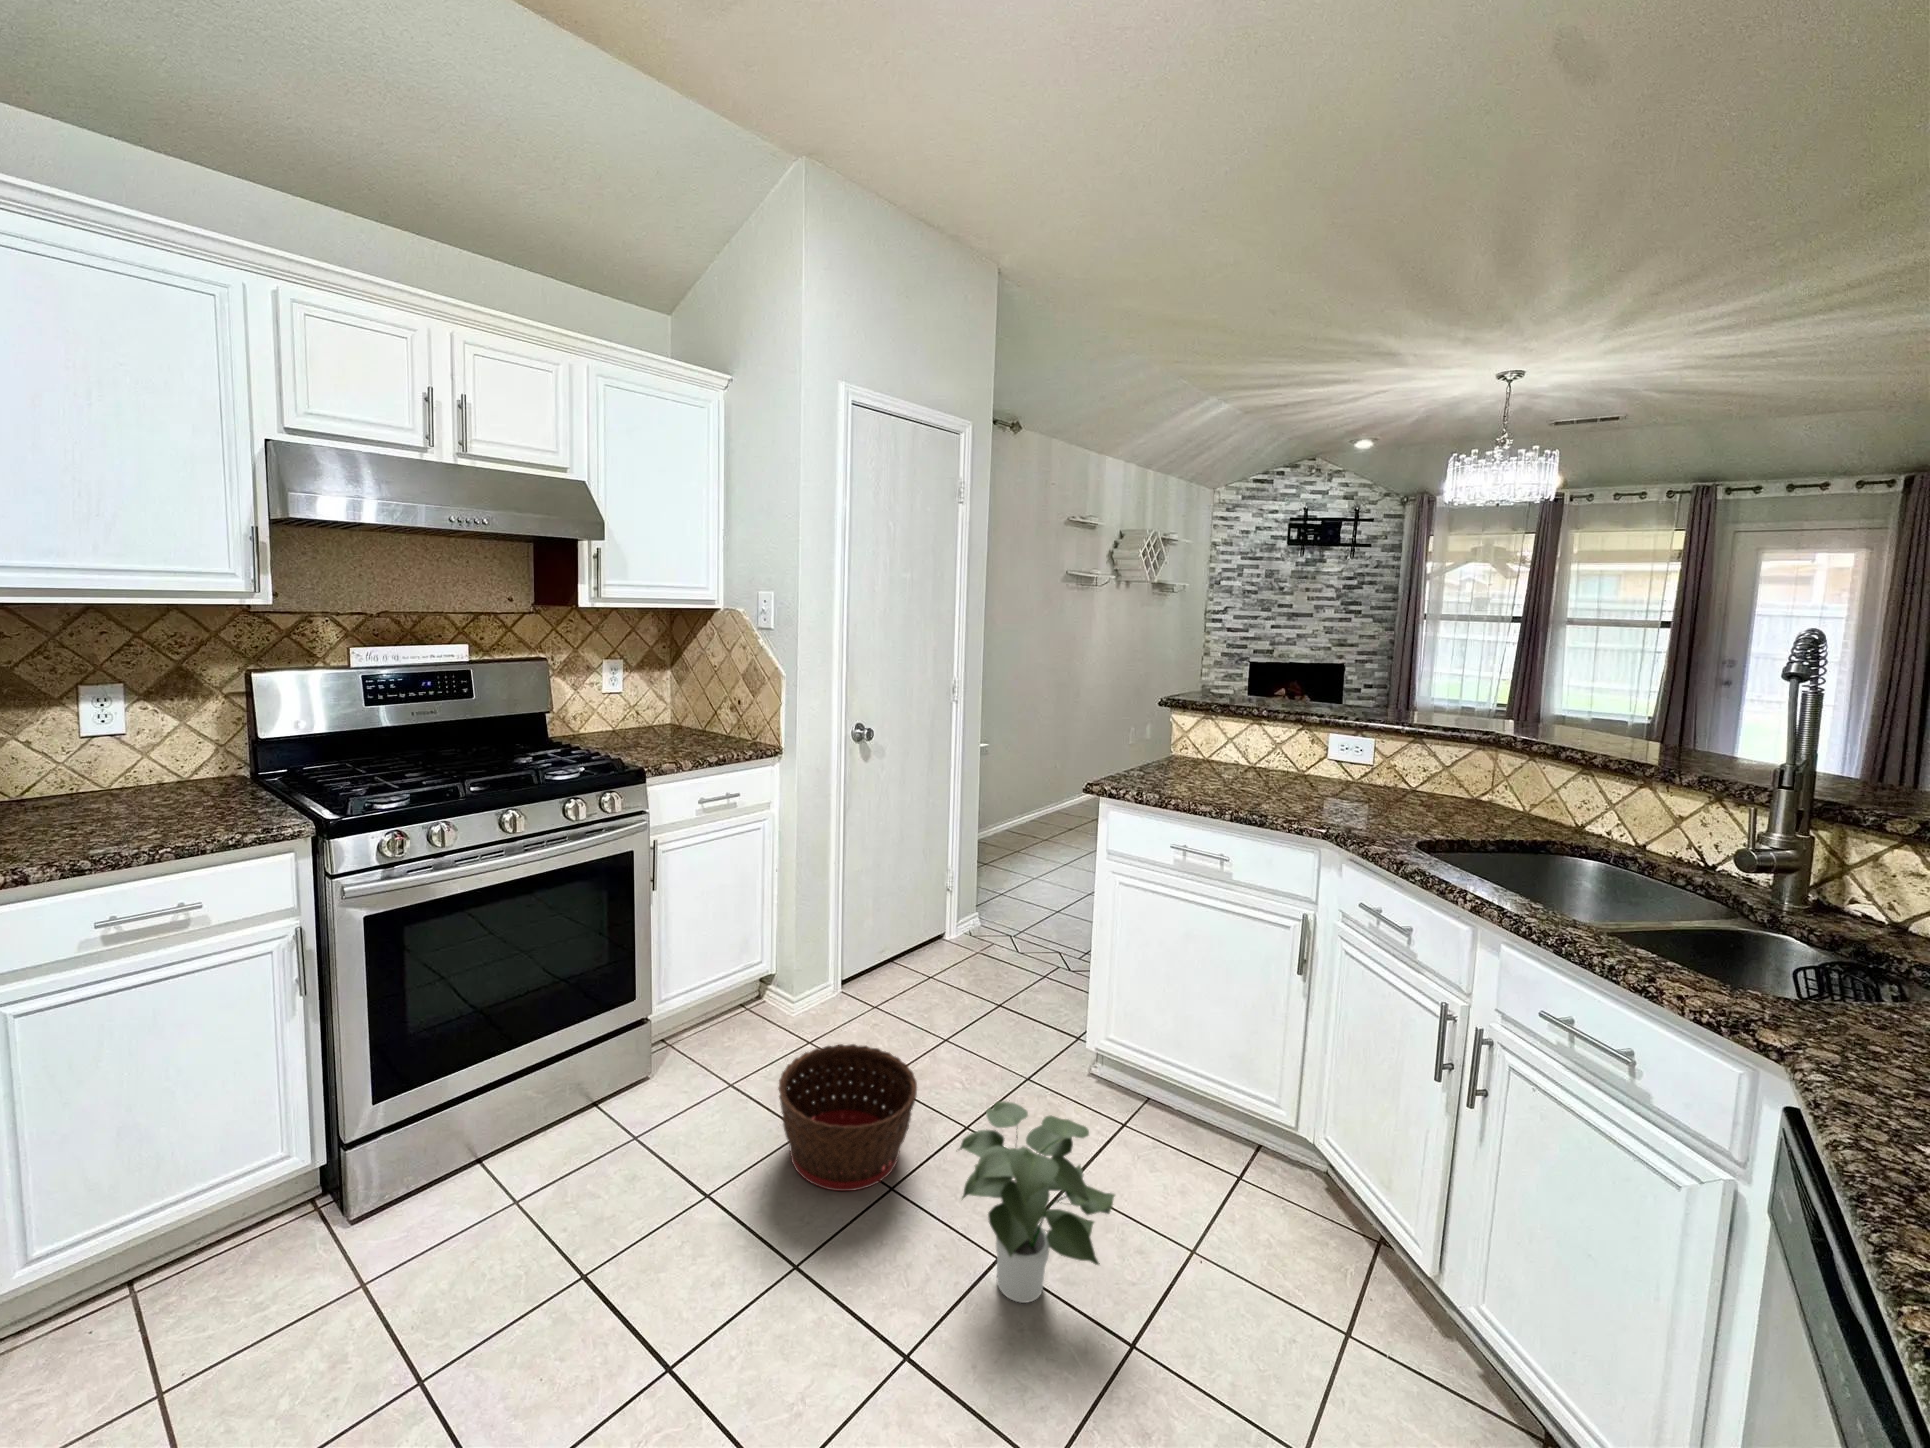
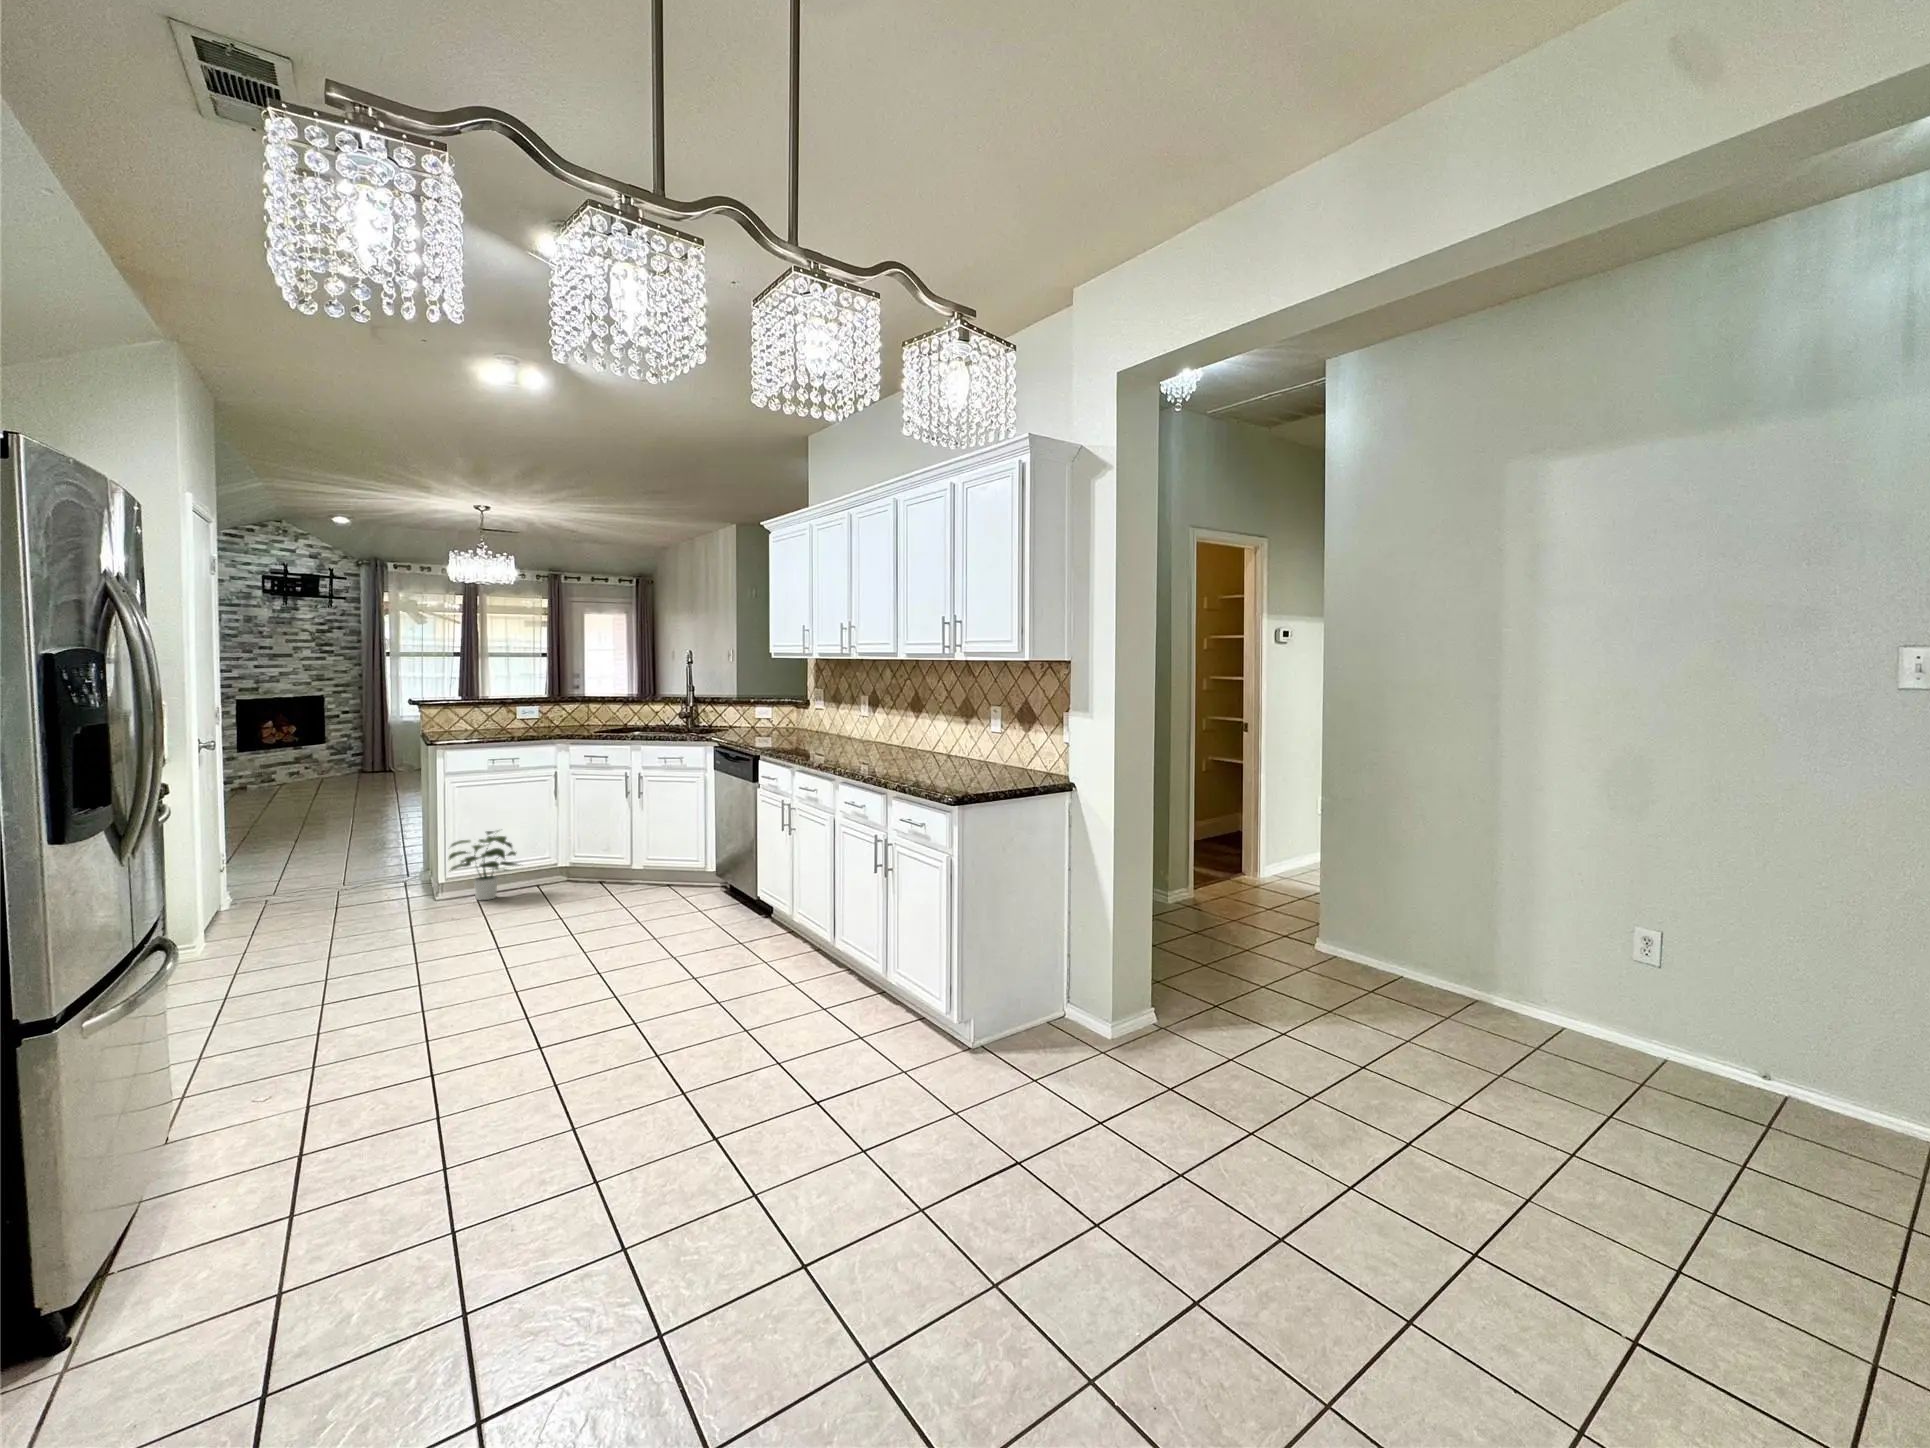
basket: present [778,1044,917,1191] -> none [309,870,399,922]

